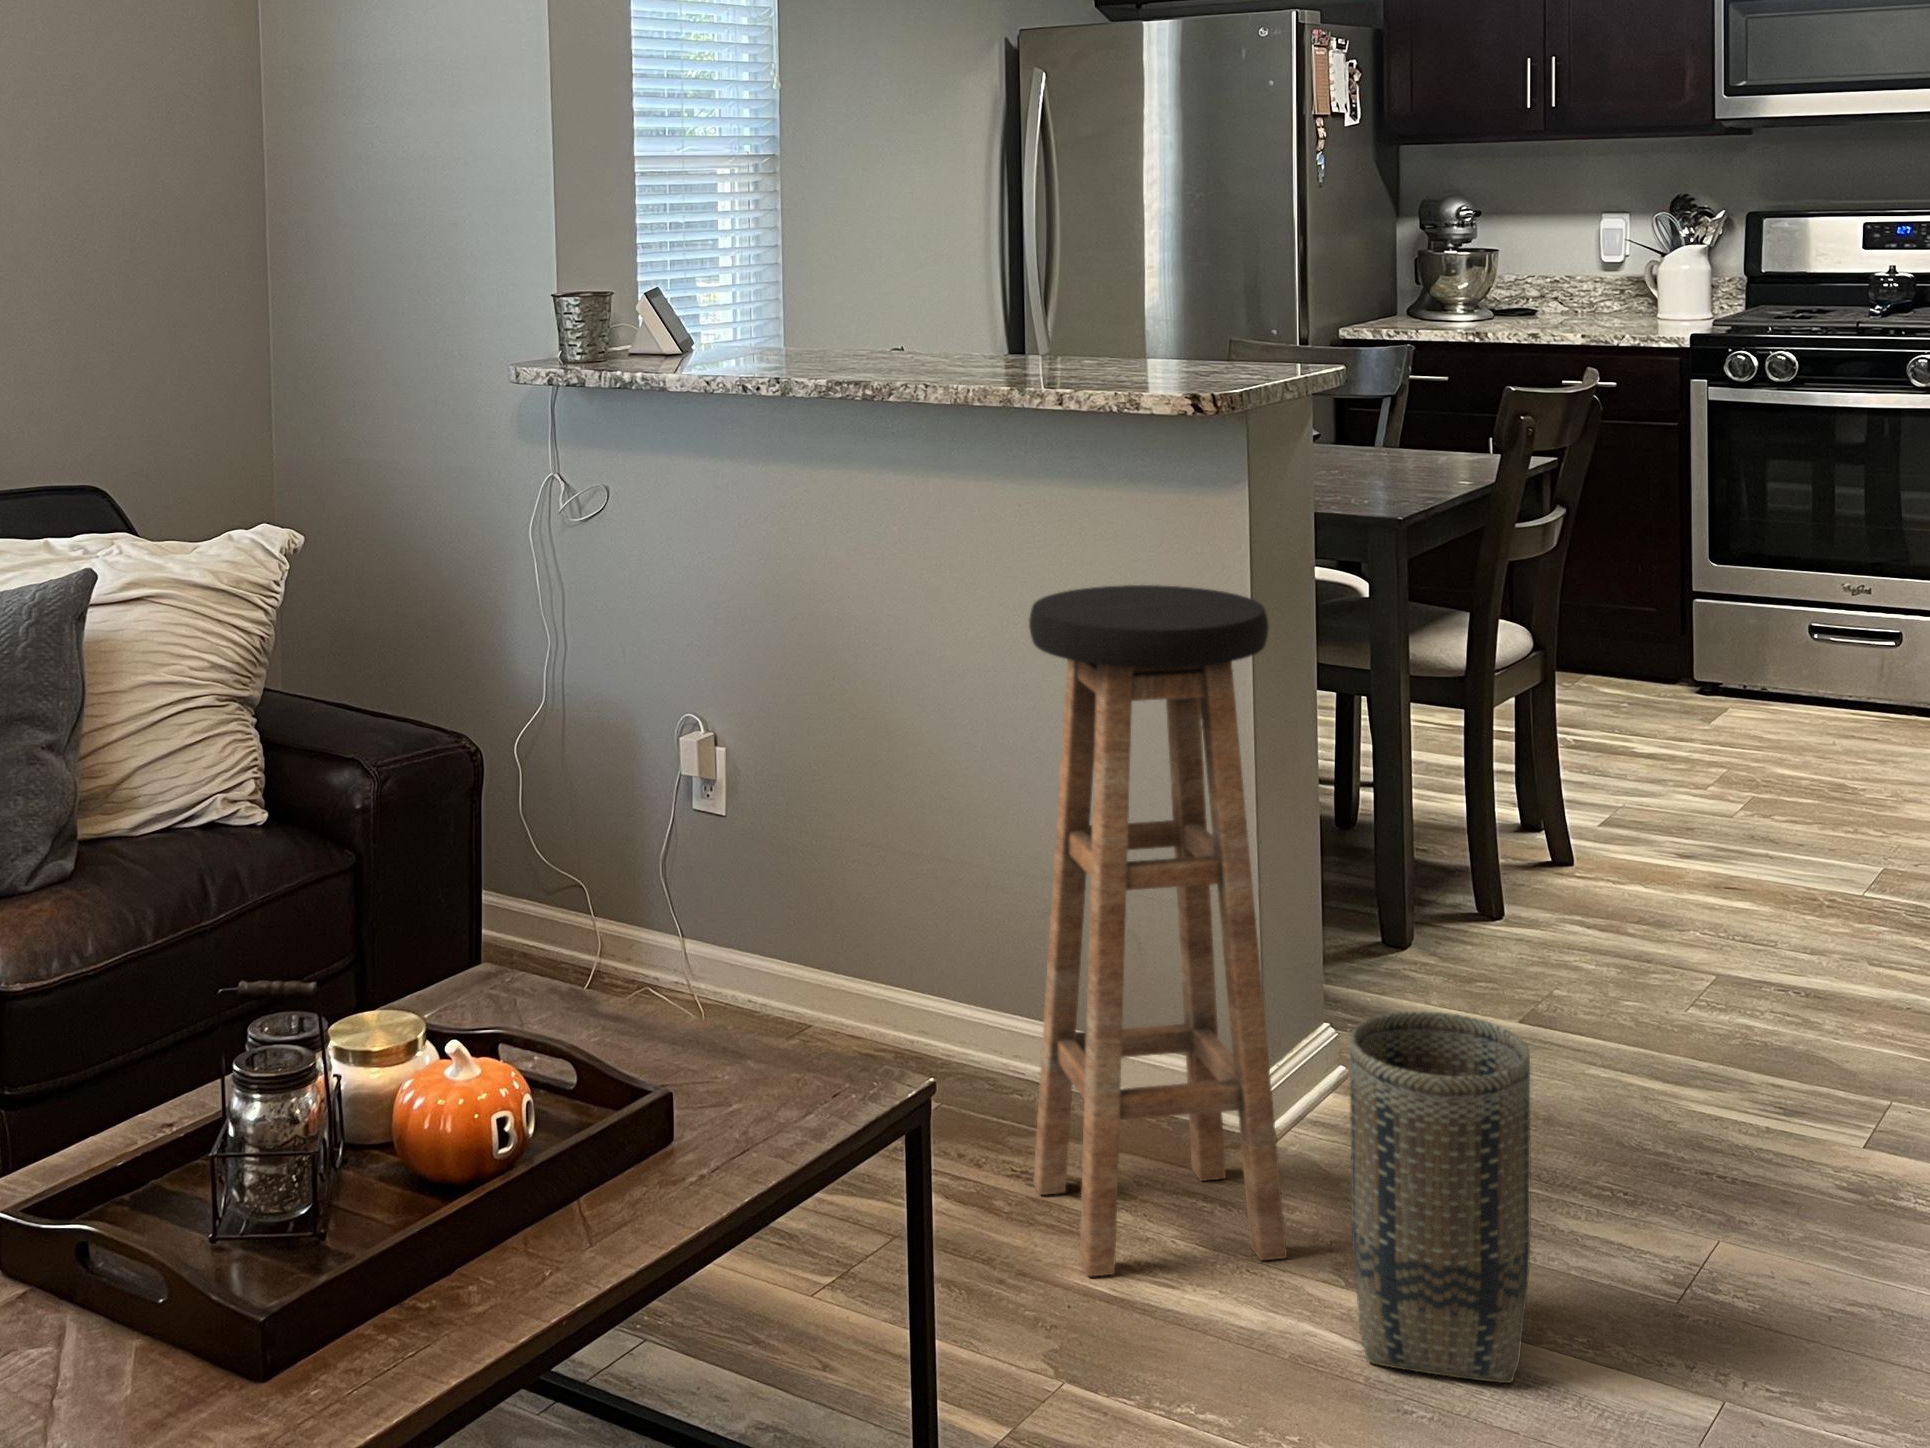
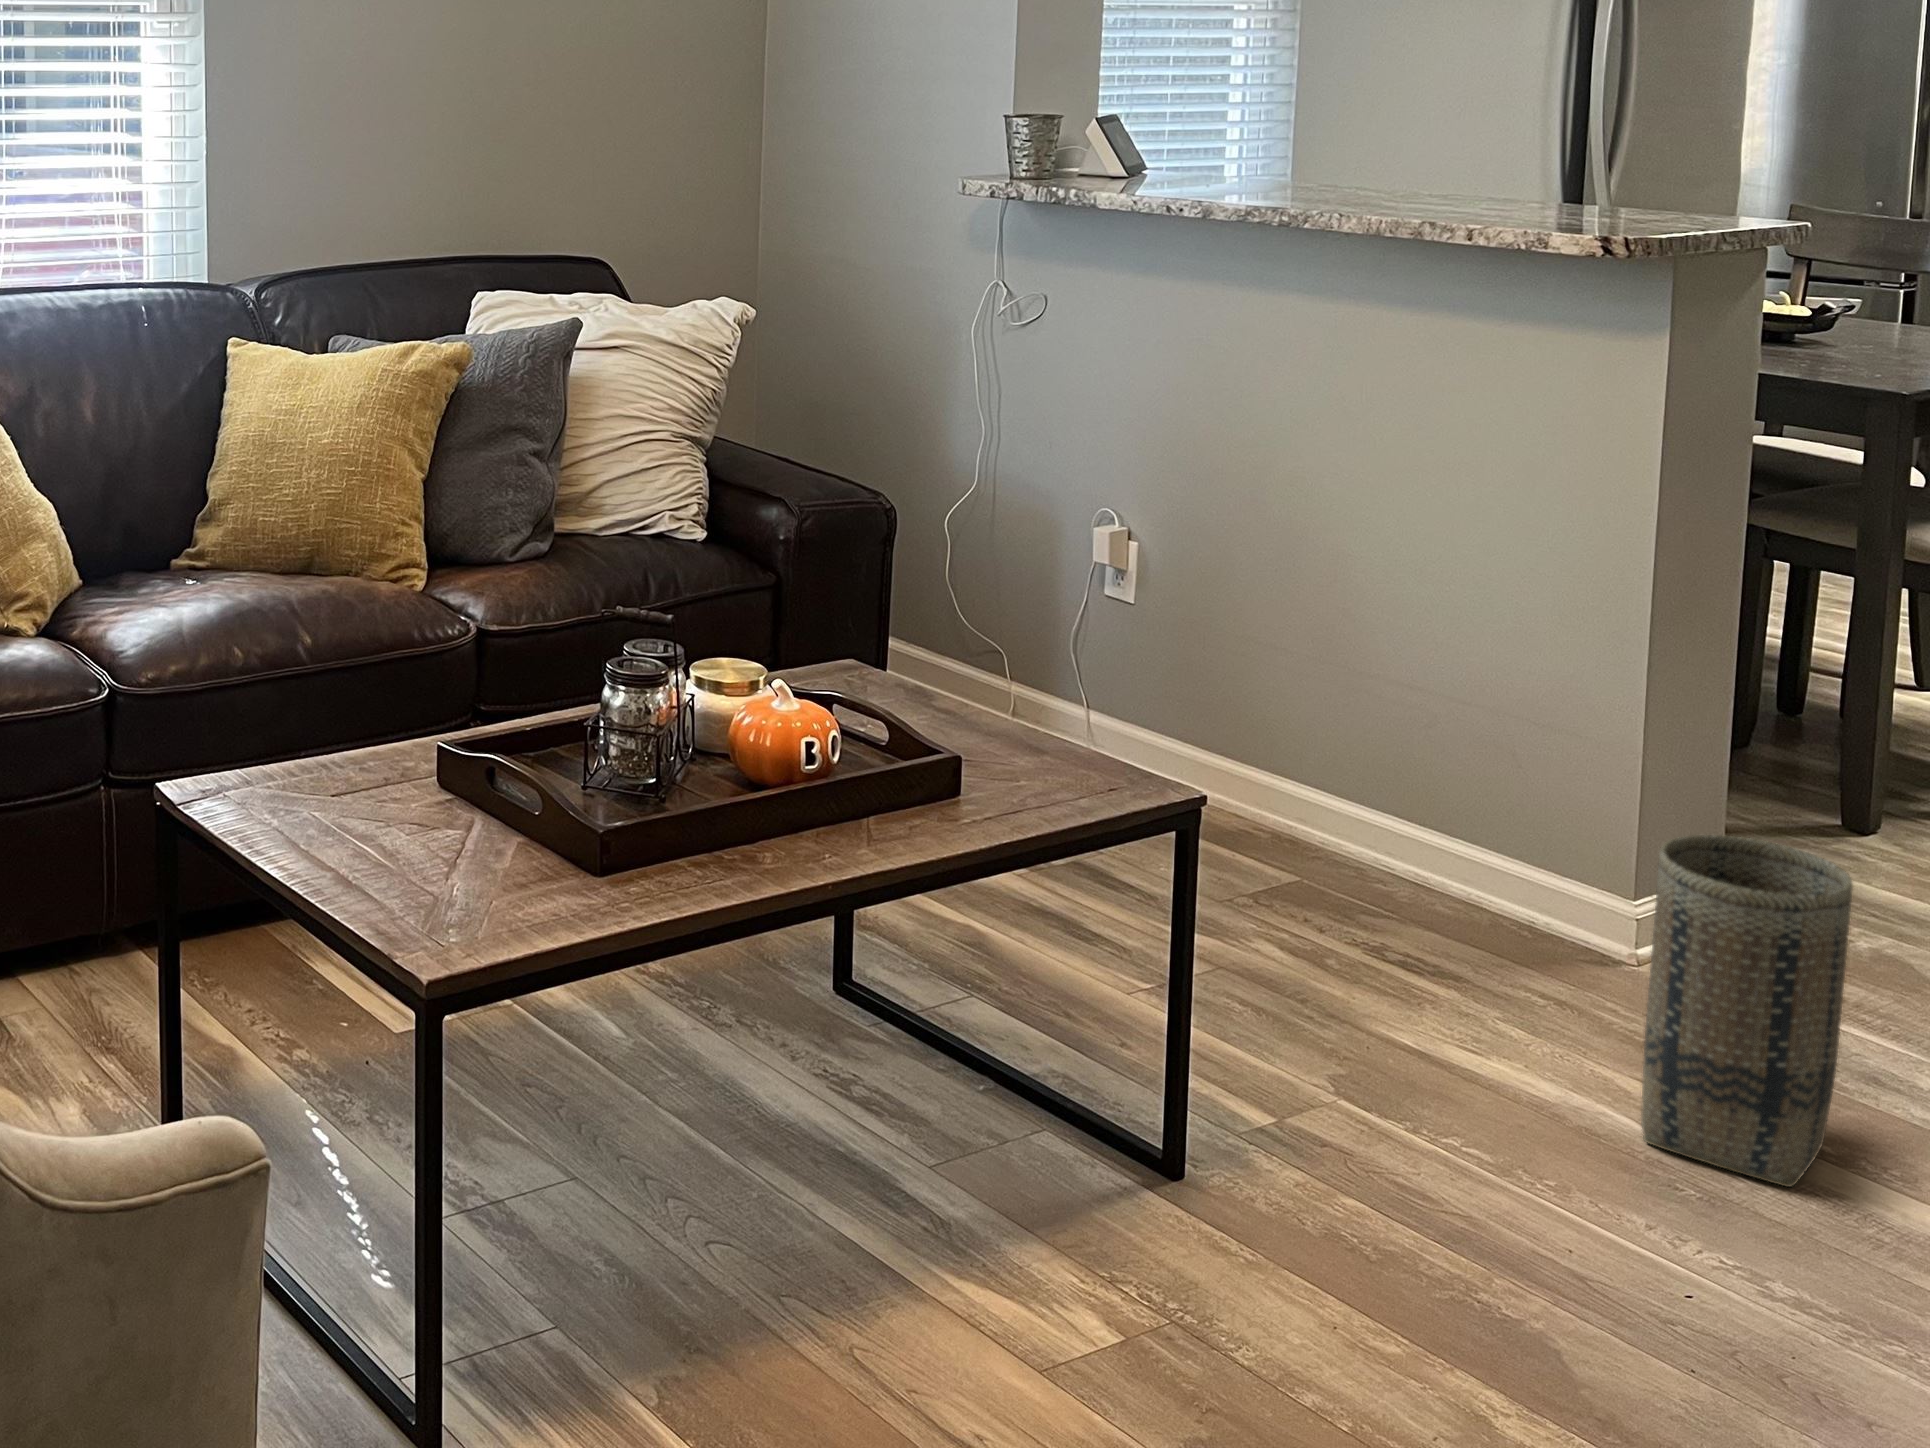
bar stool: present [1029,585,1287,1277] -> none [1364,411,1642,1053]

